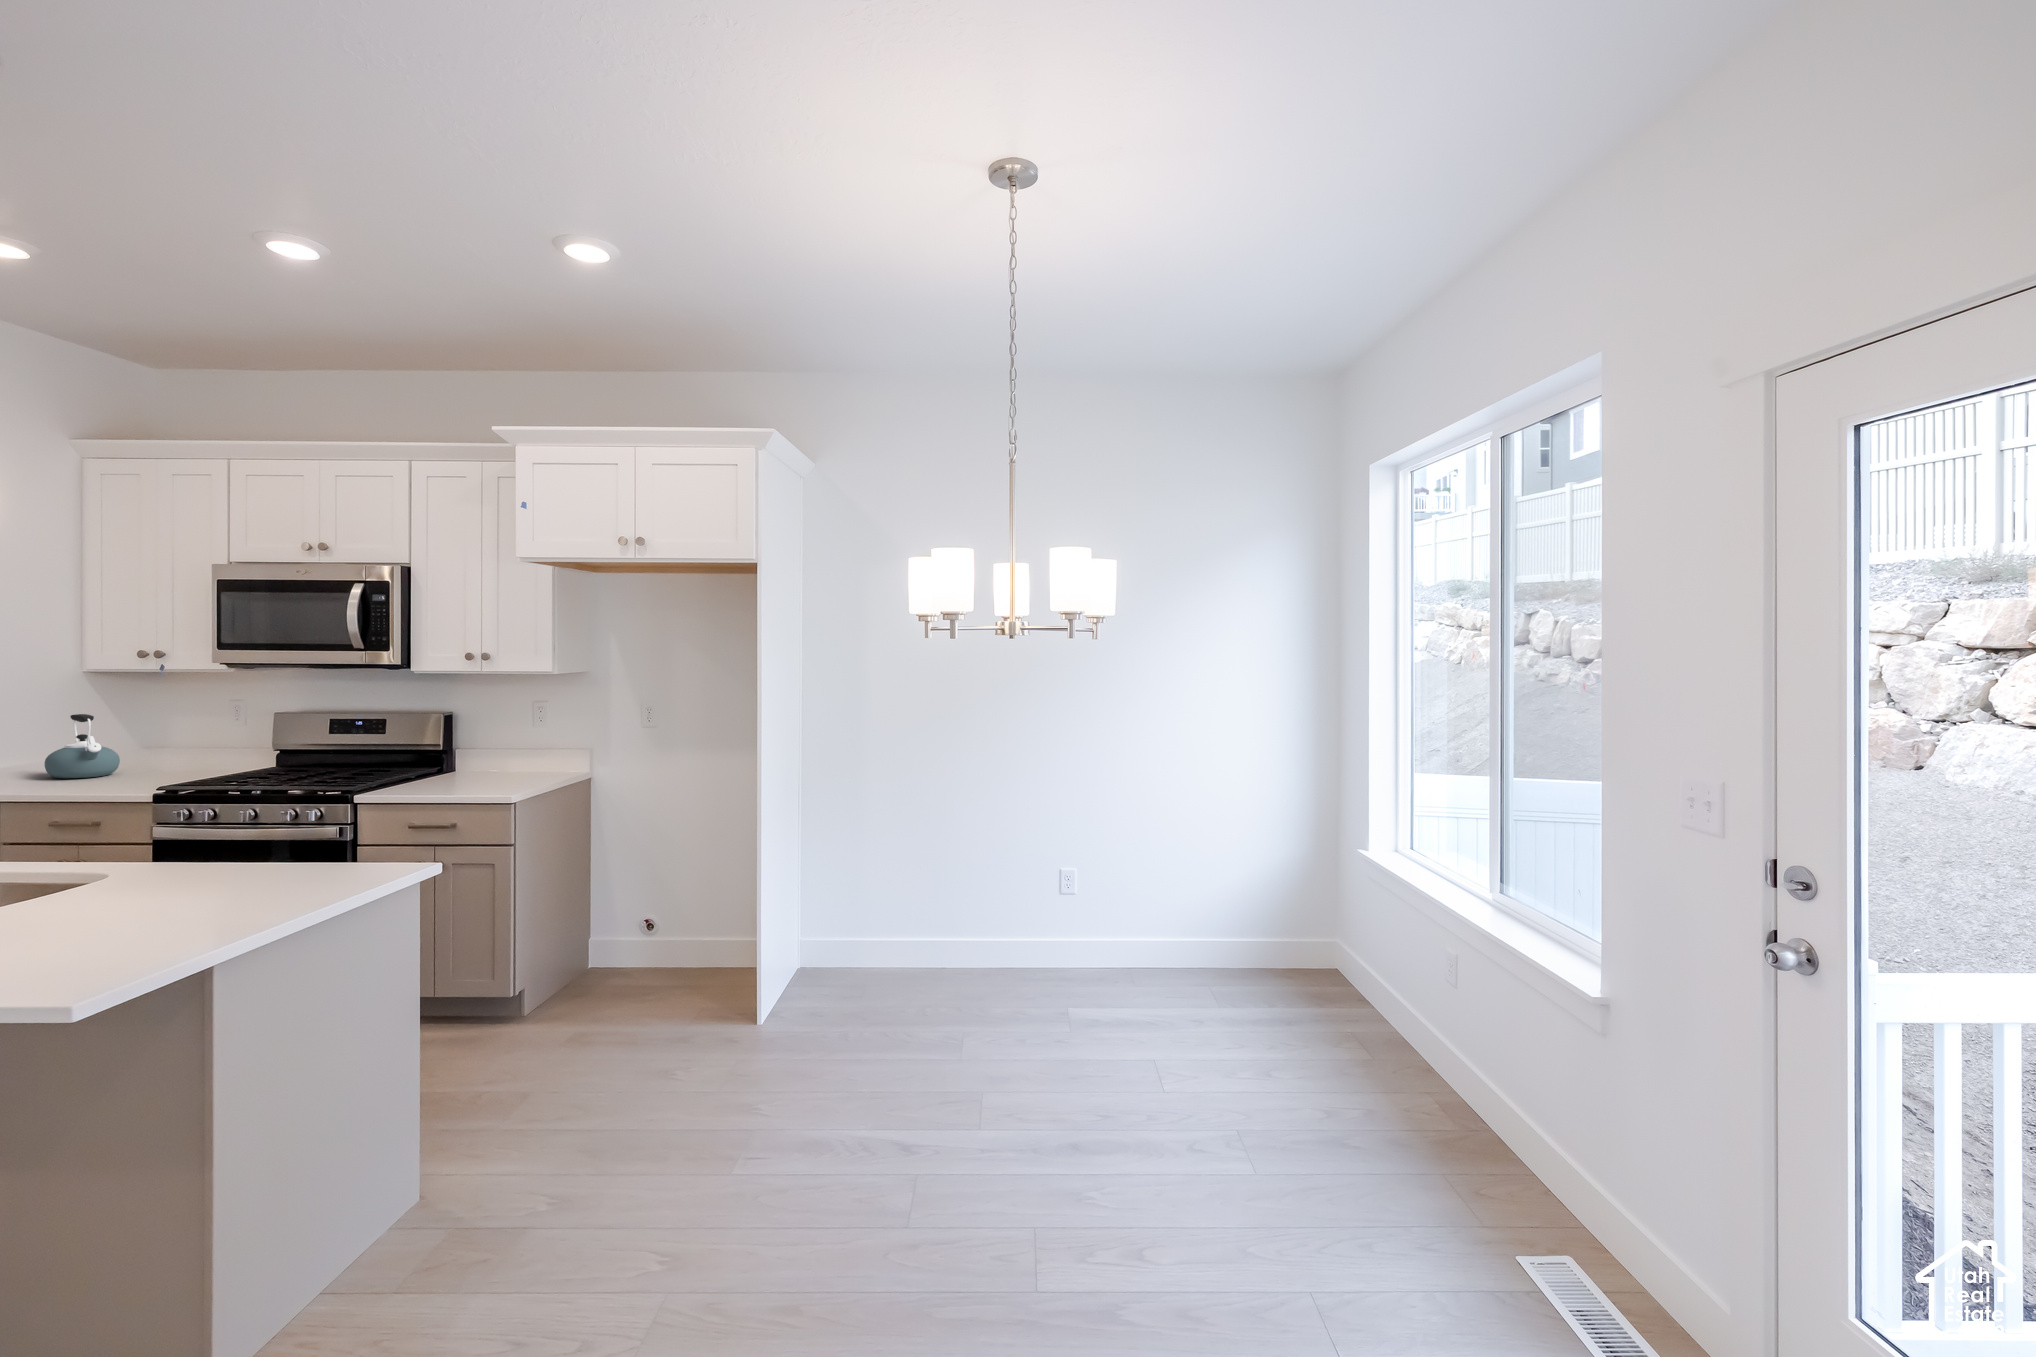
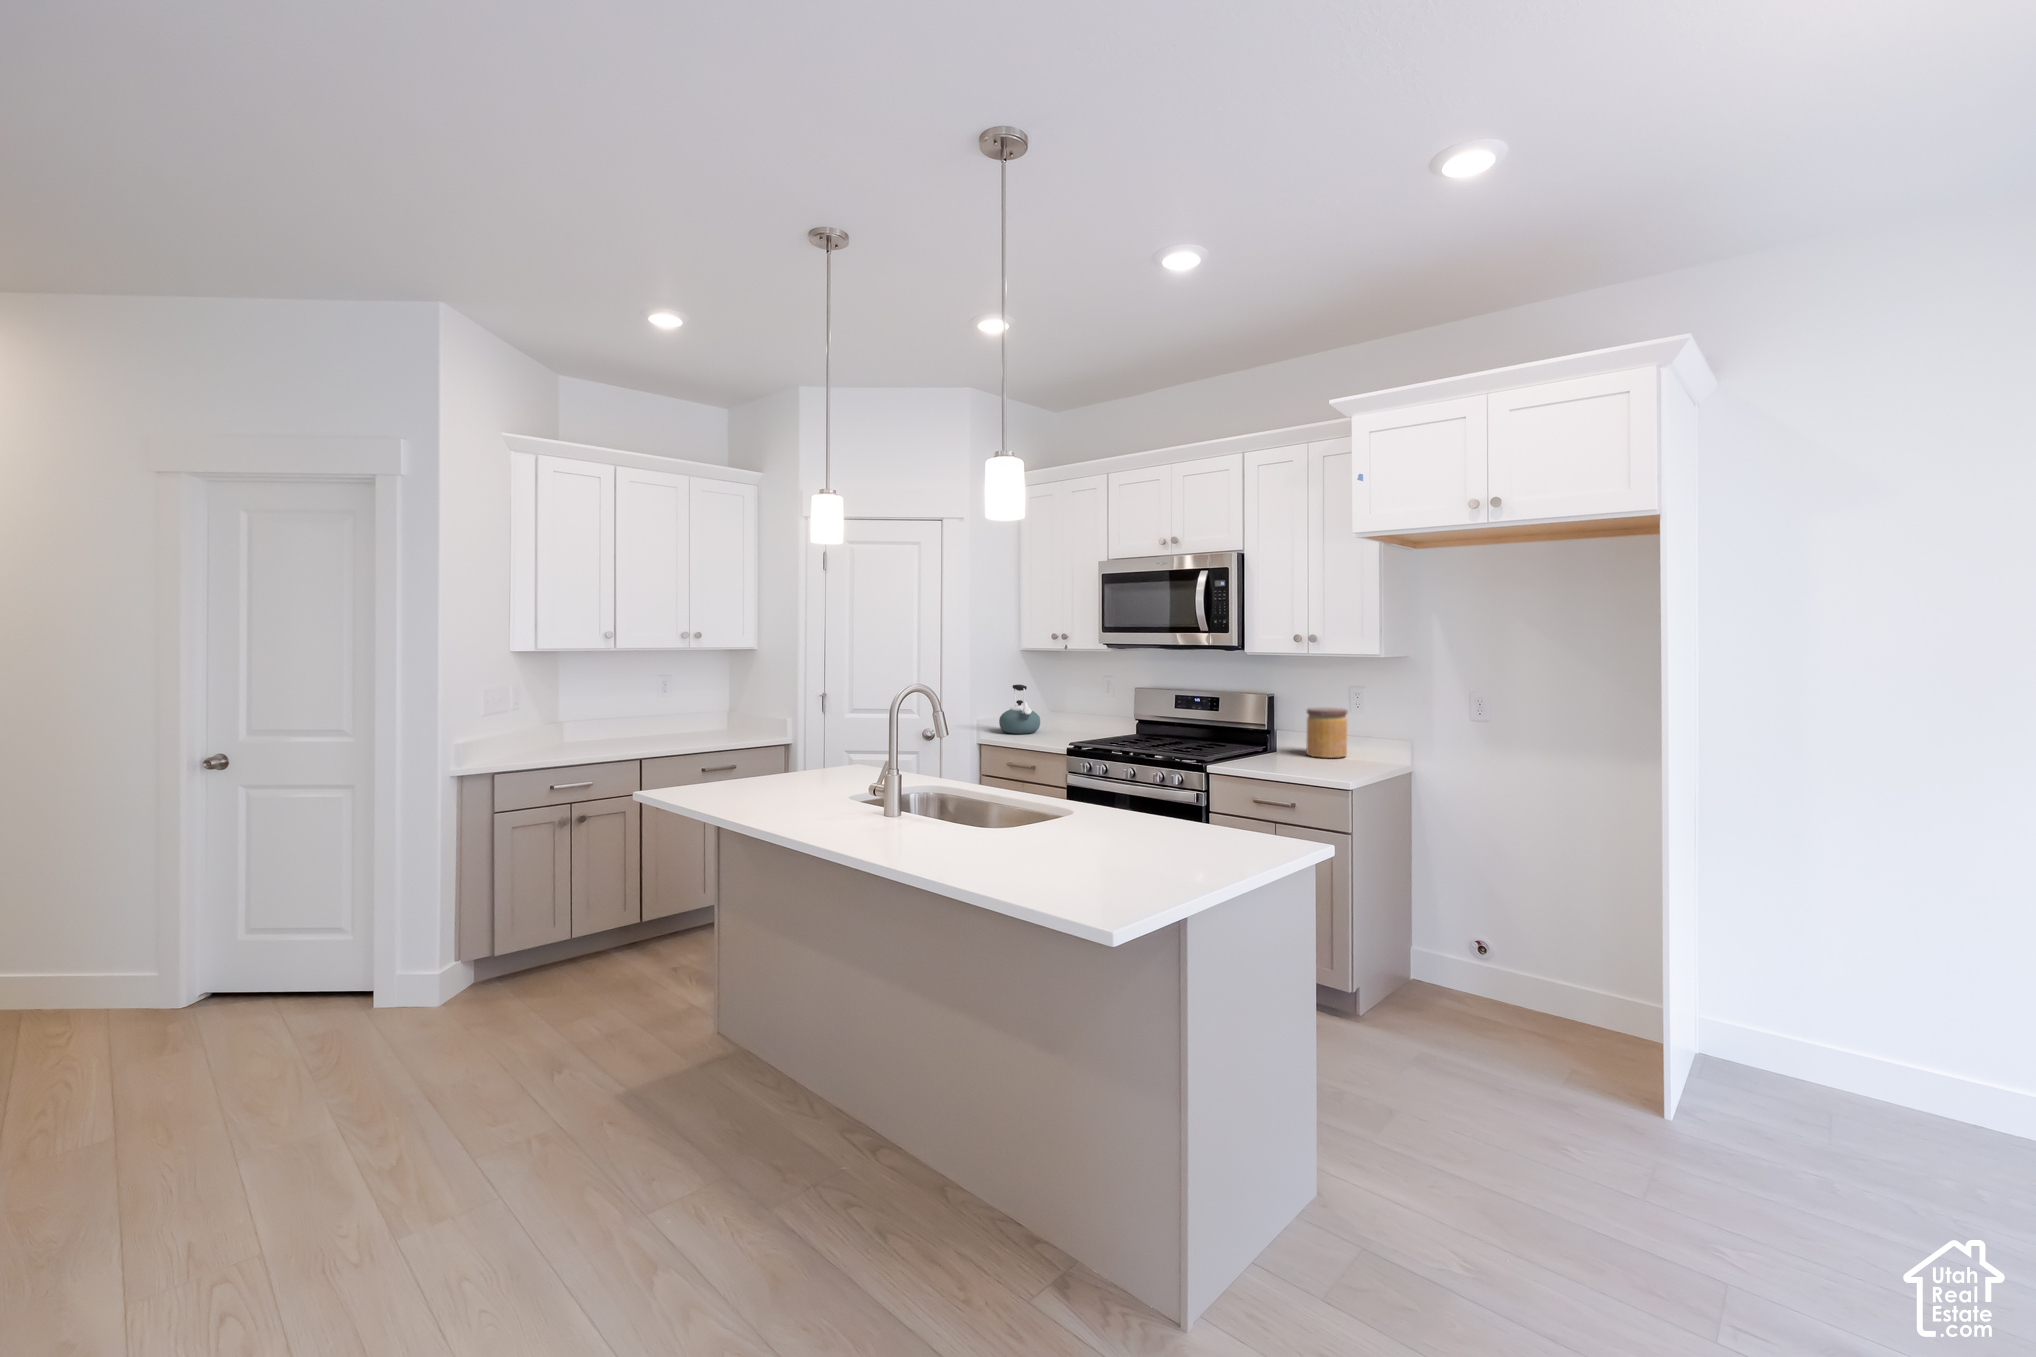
jar: none [482,727,527,777] -> present [1307,708,1348,758]

